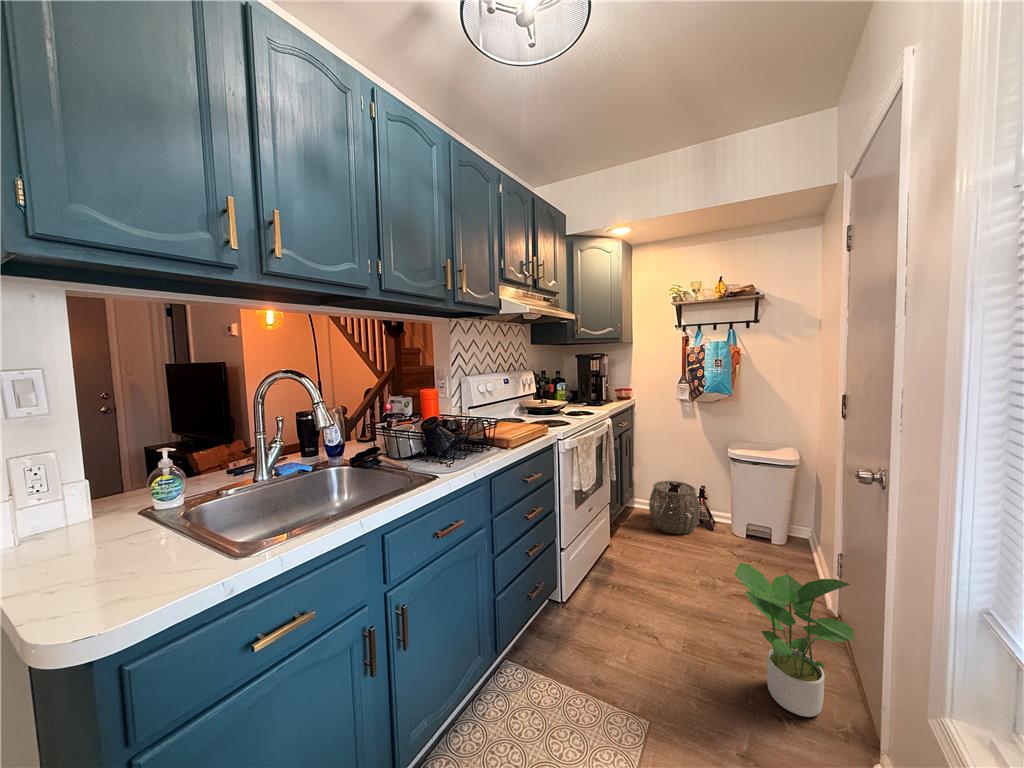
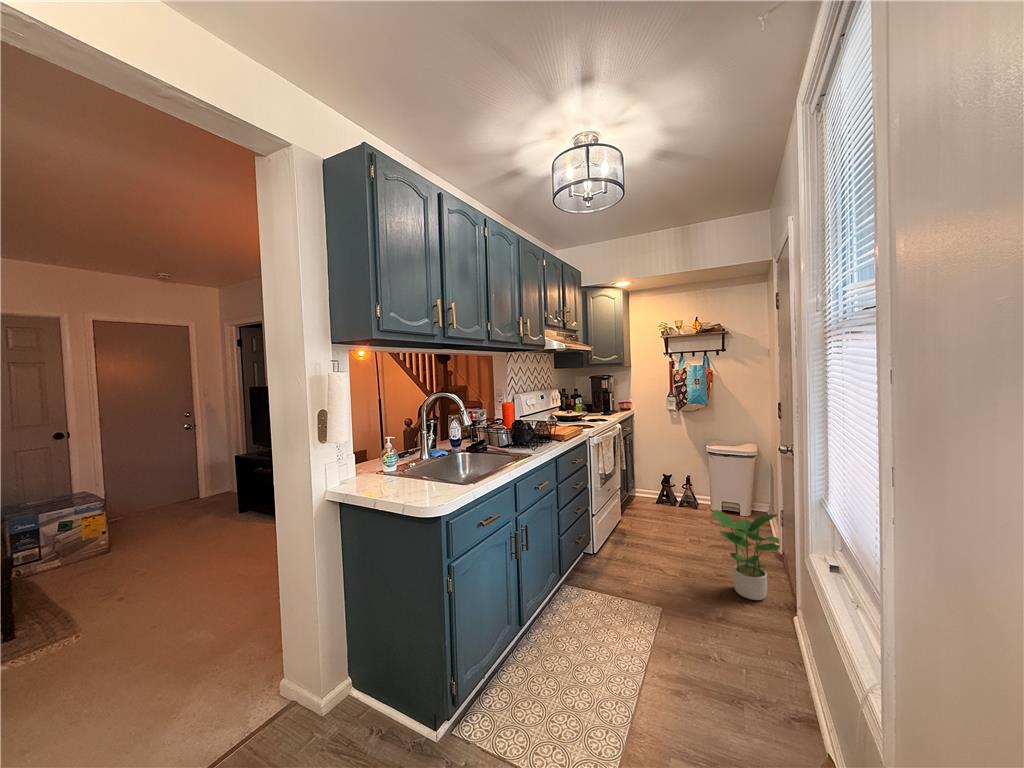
woven basket: present [649,481,700,534] -> none [648,473,688,512]

